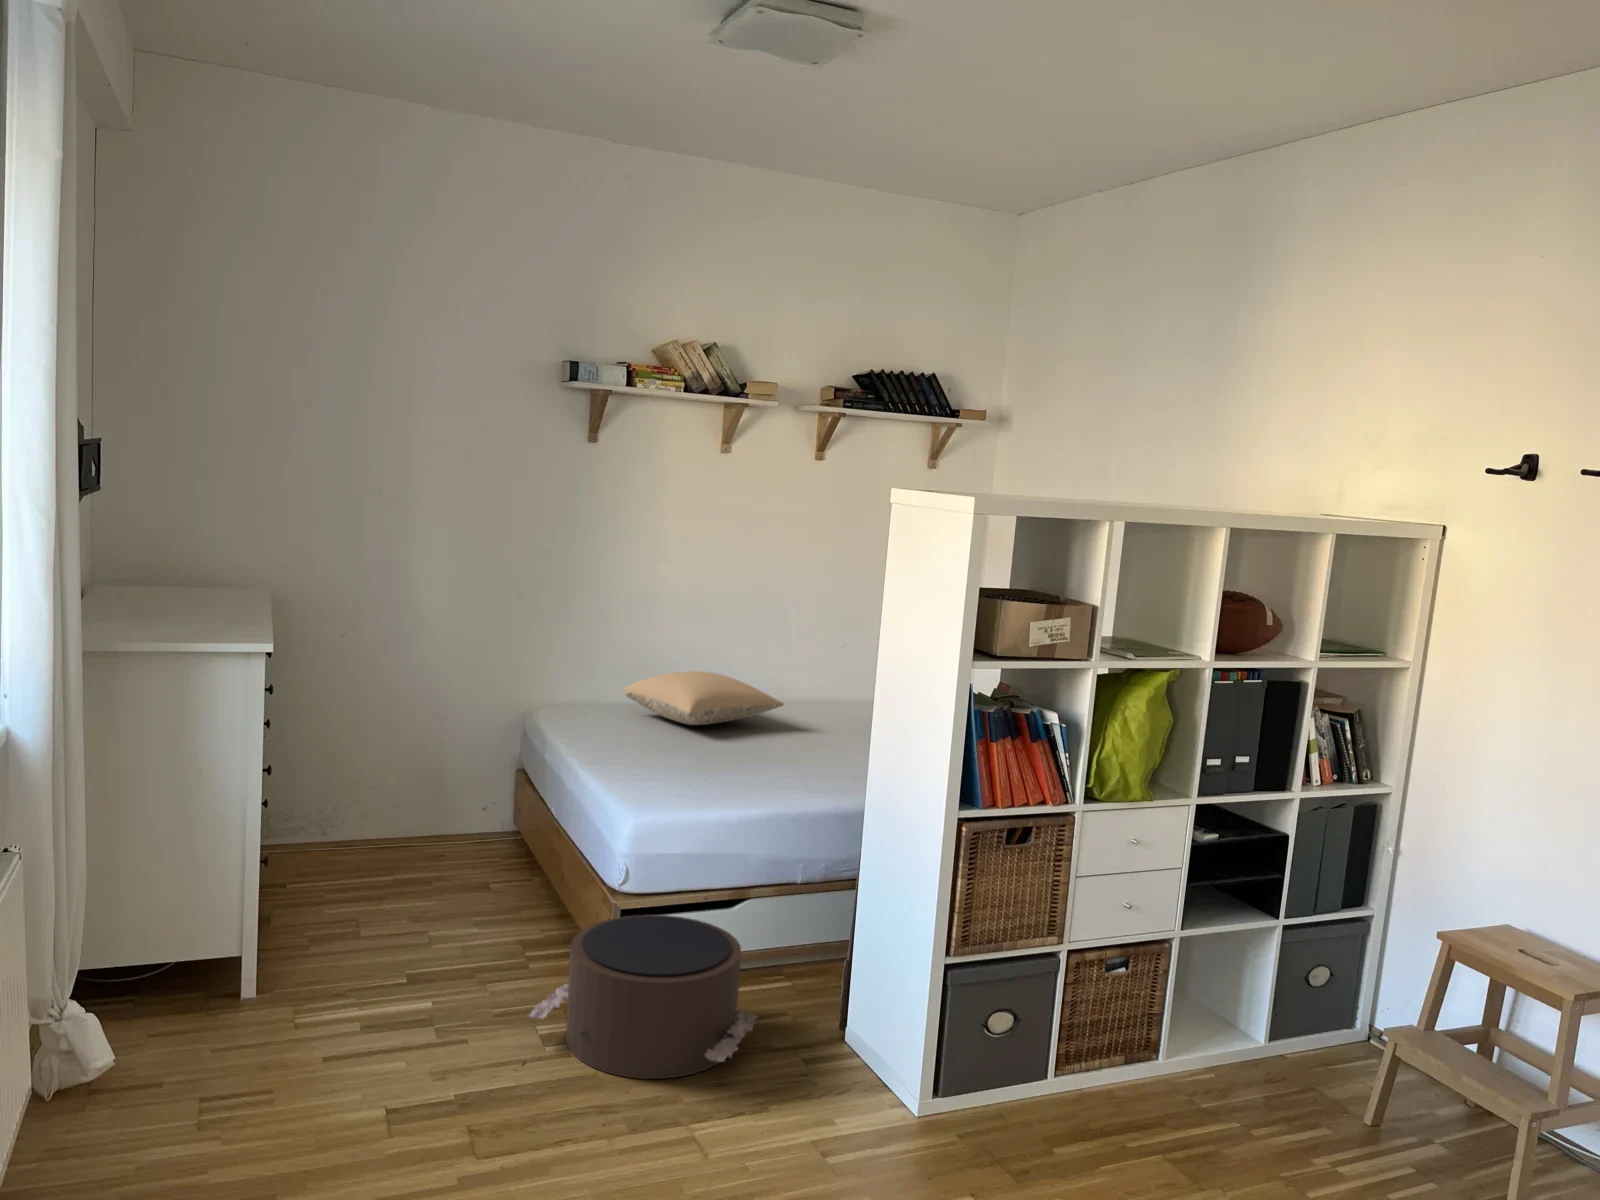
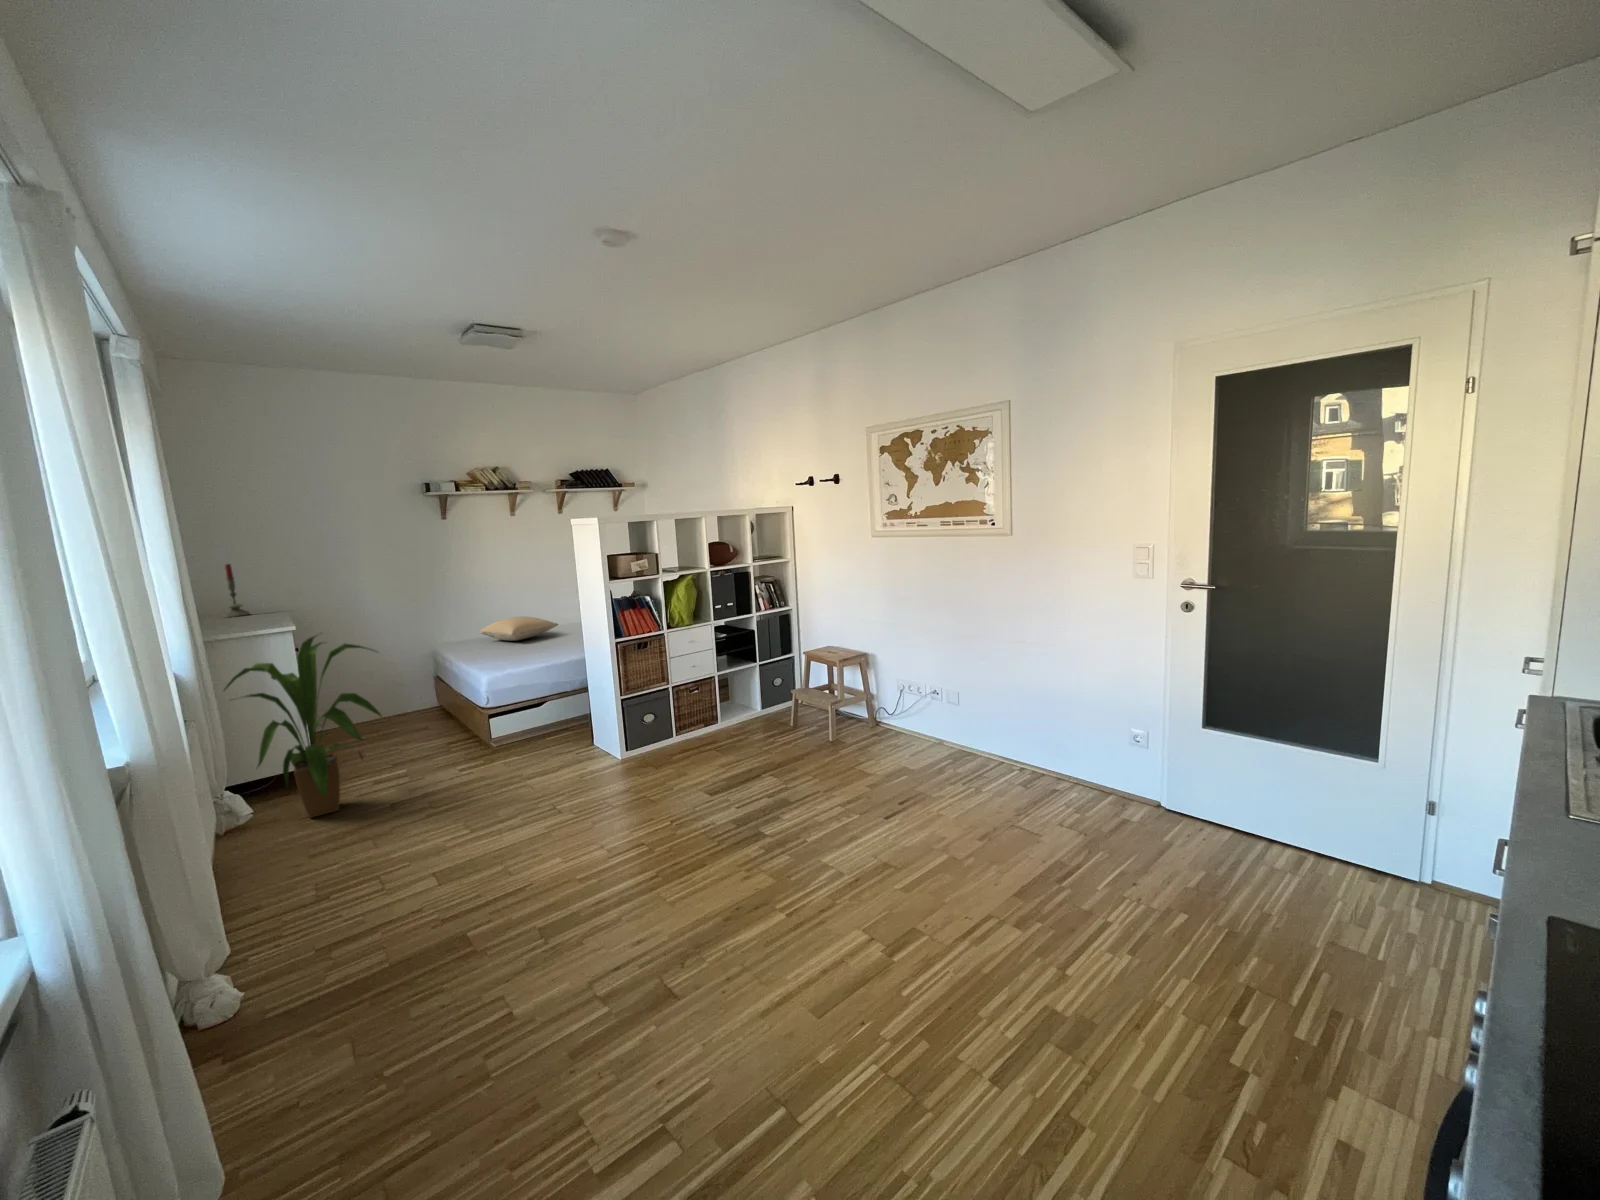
candle: none [163,474,210,586] -> present [223,564,250,618]
house plant: none [96,687,424,1110] -> present [224,633,381,818]
pouf: present [529,915,758,1079] -> none [451,711,553,773]

